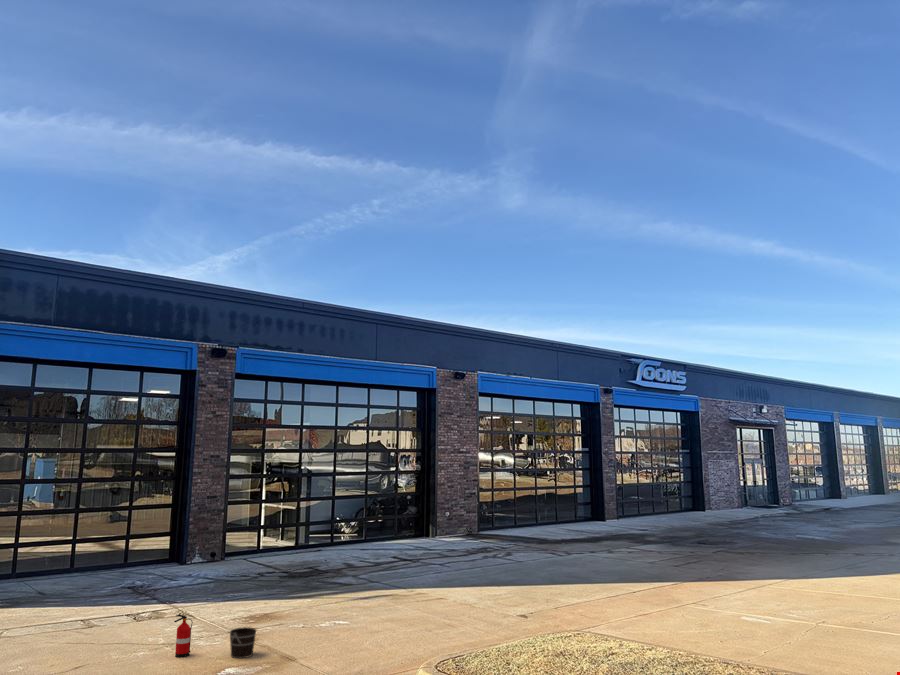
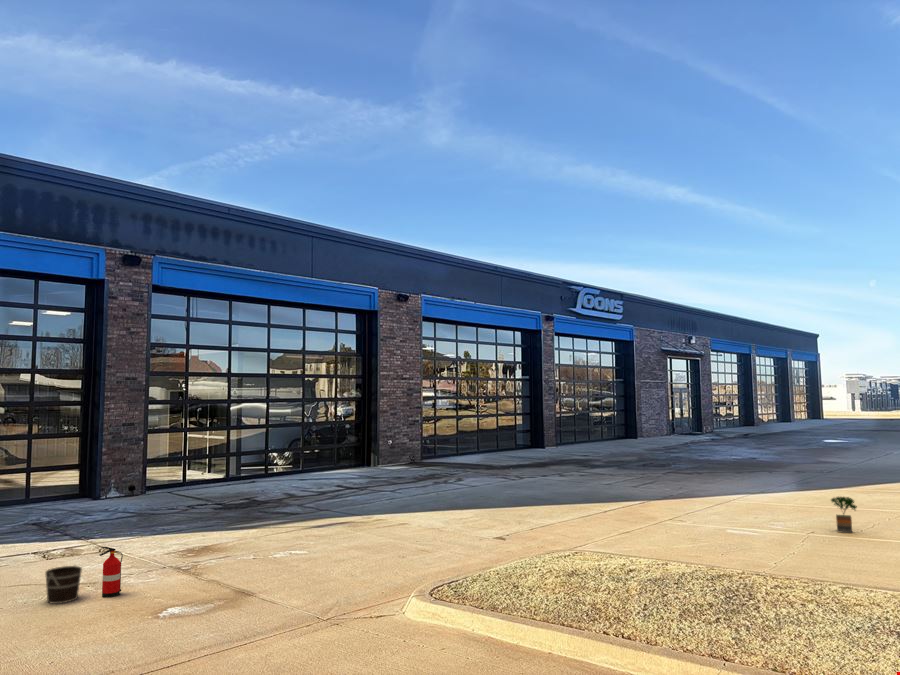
potted tree: none [838,588,864,625] -> present [831,497,857,533]
bucket: present [230,627,256,658] -> present [46,566,82,604]

